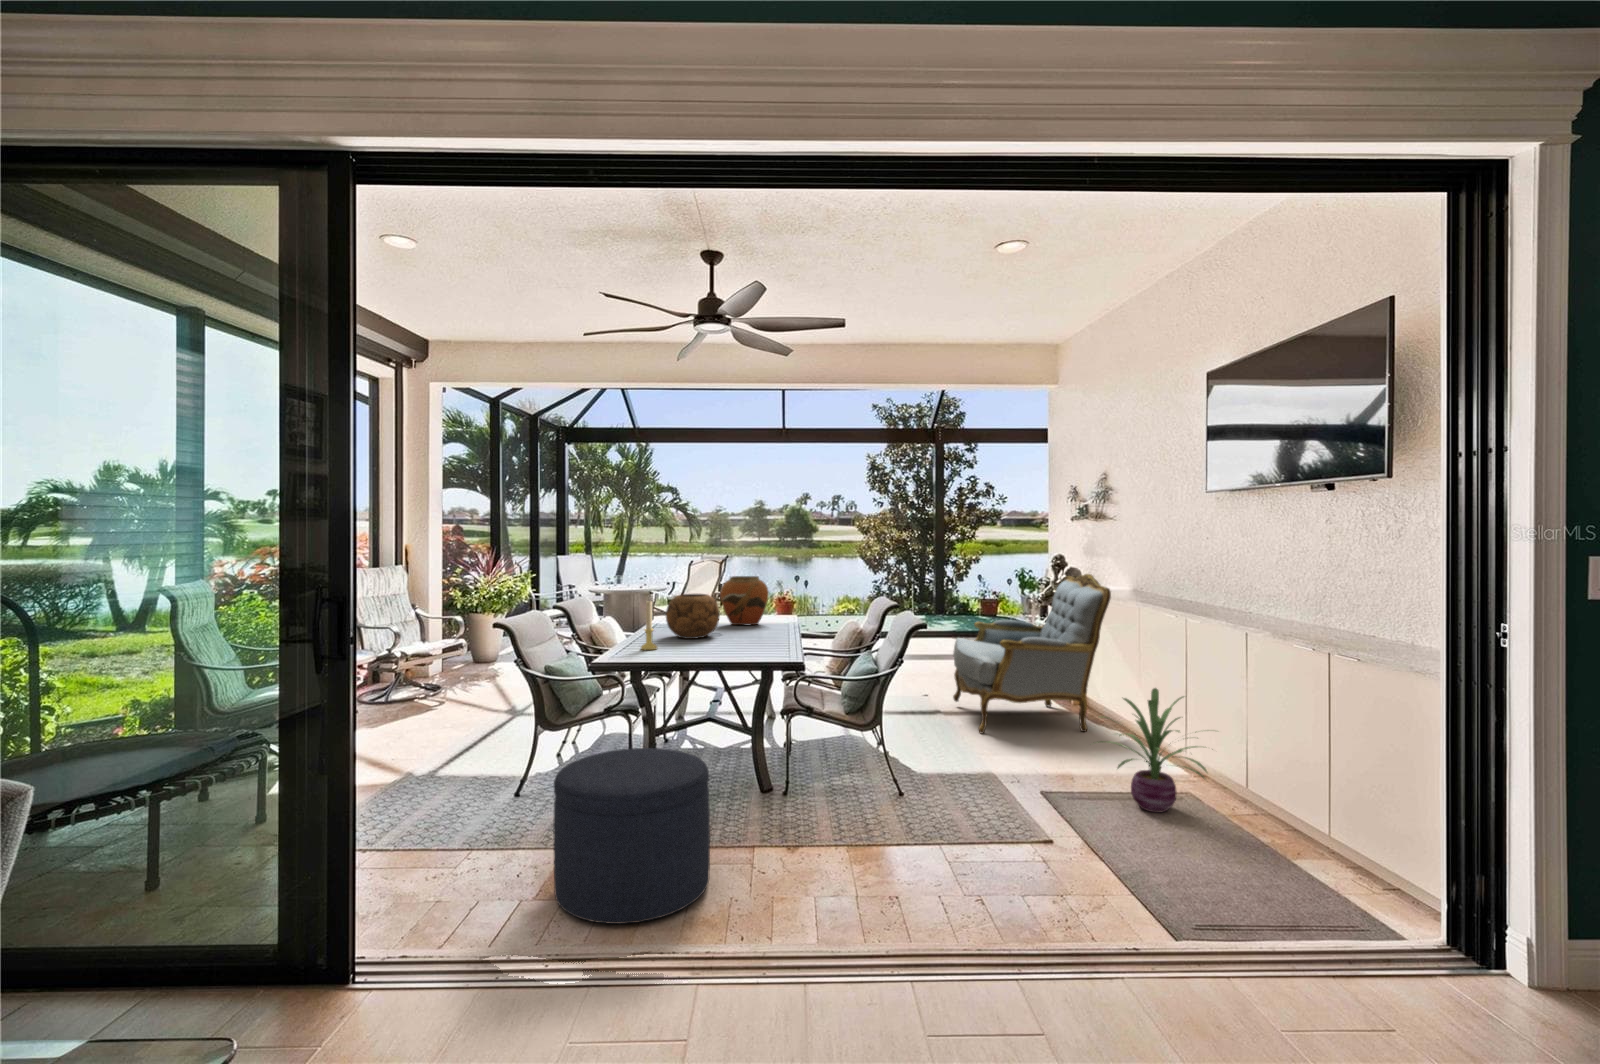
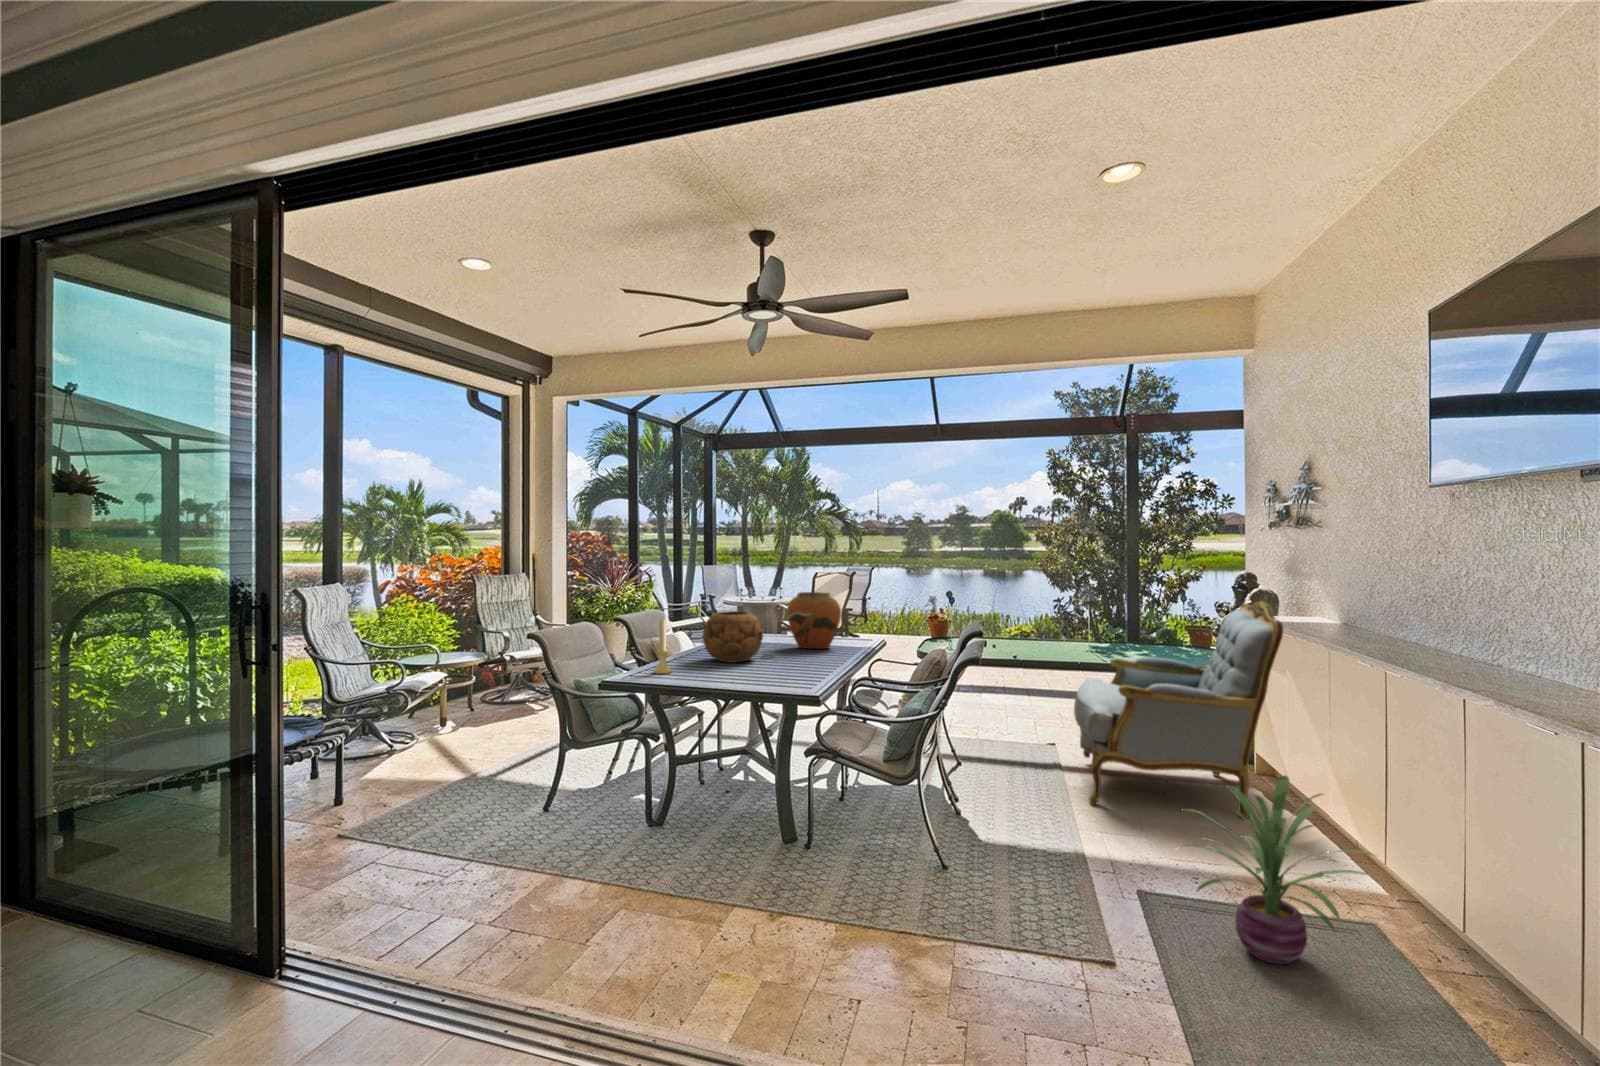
ottoman: present [553,748,710,924] -> none [411,792,600,1004]

